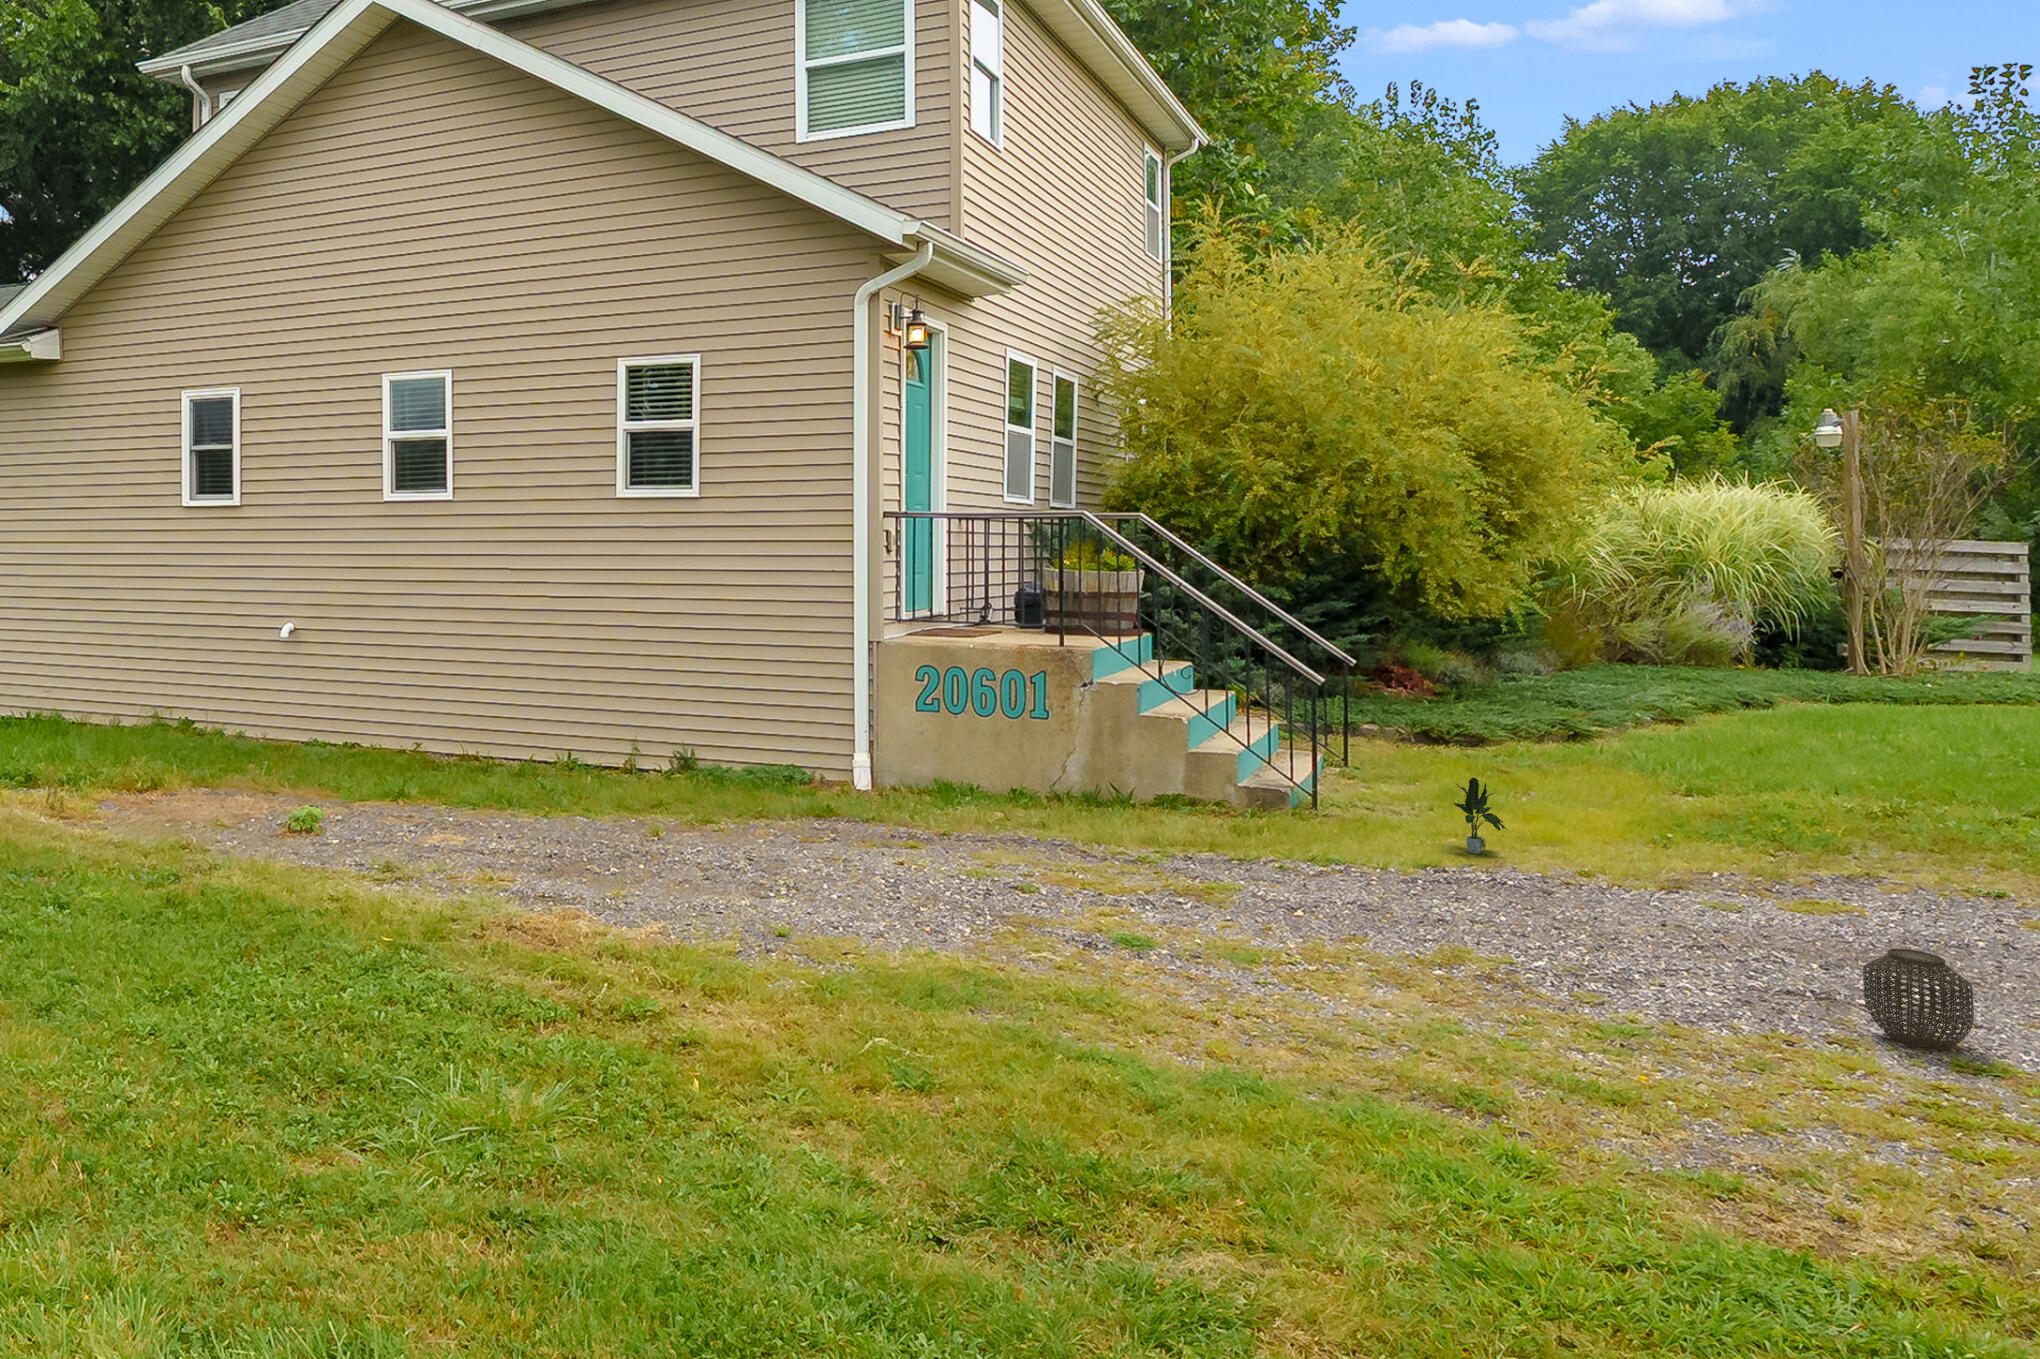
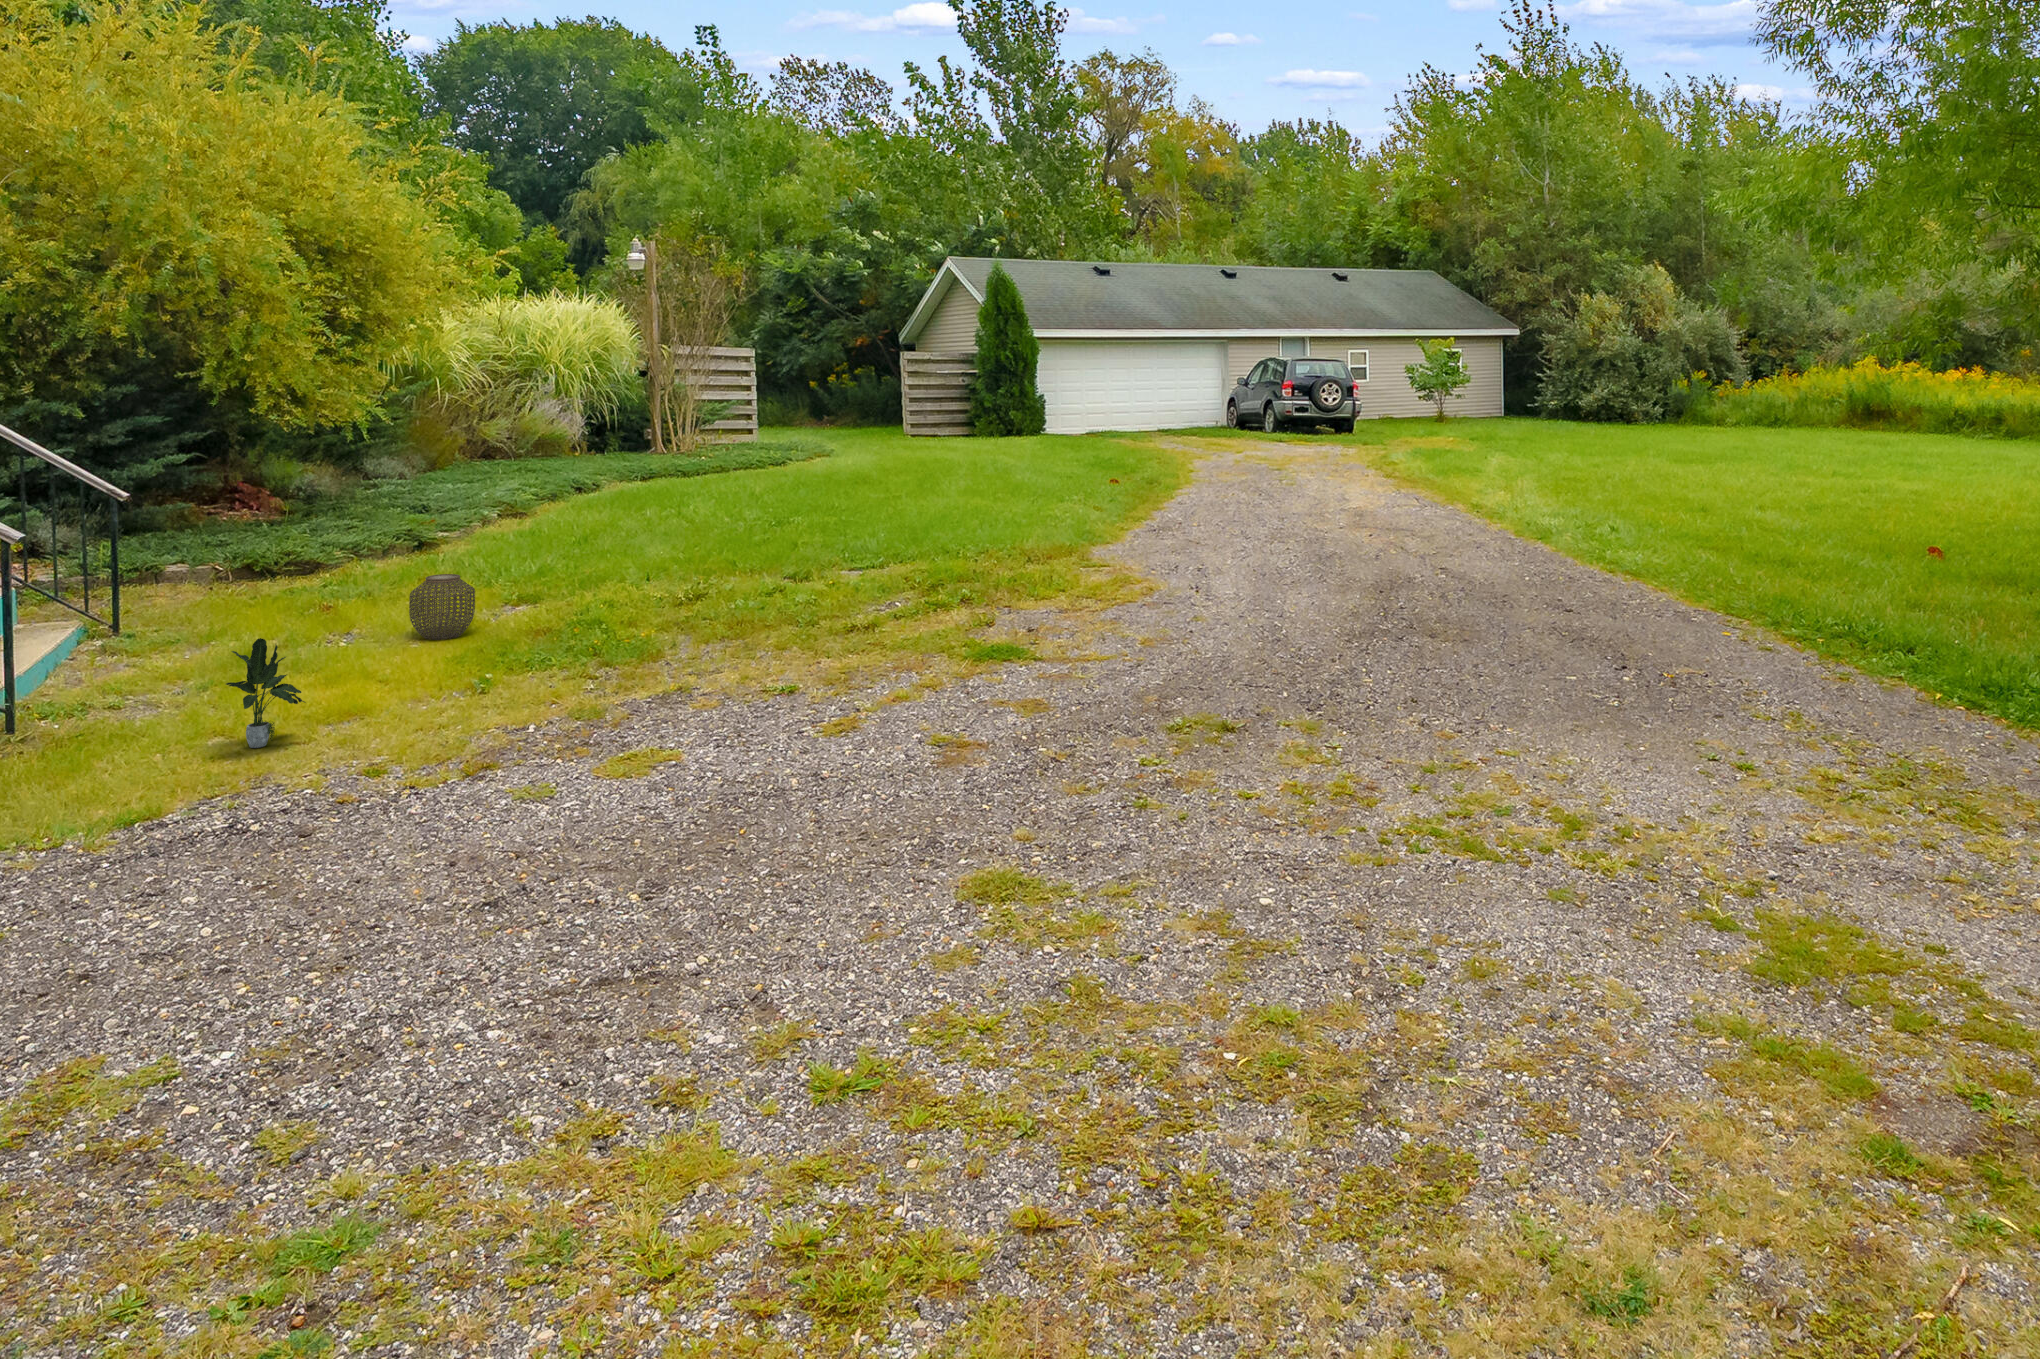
woven basket: present [1863,949,1974,1050] -> present [409,574,475,640]

